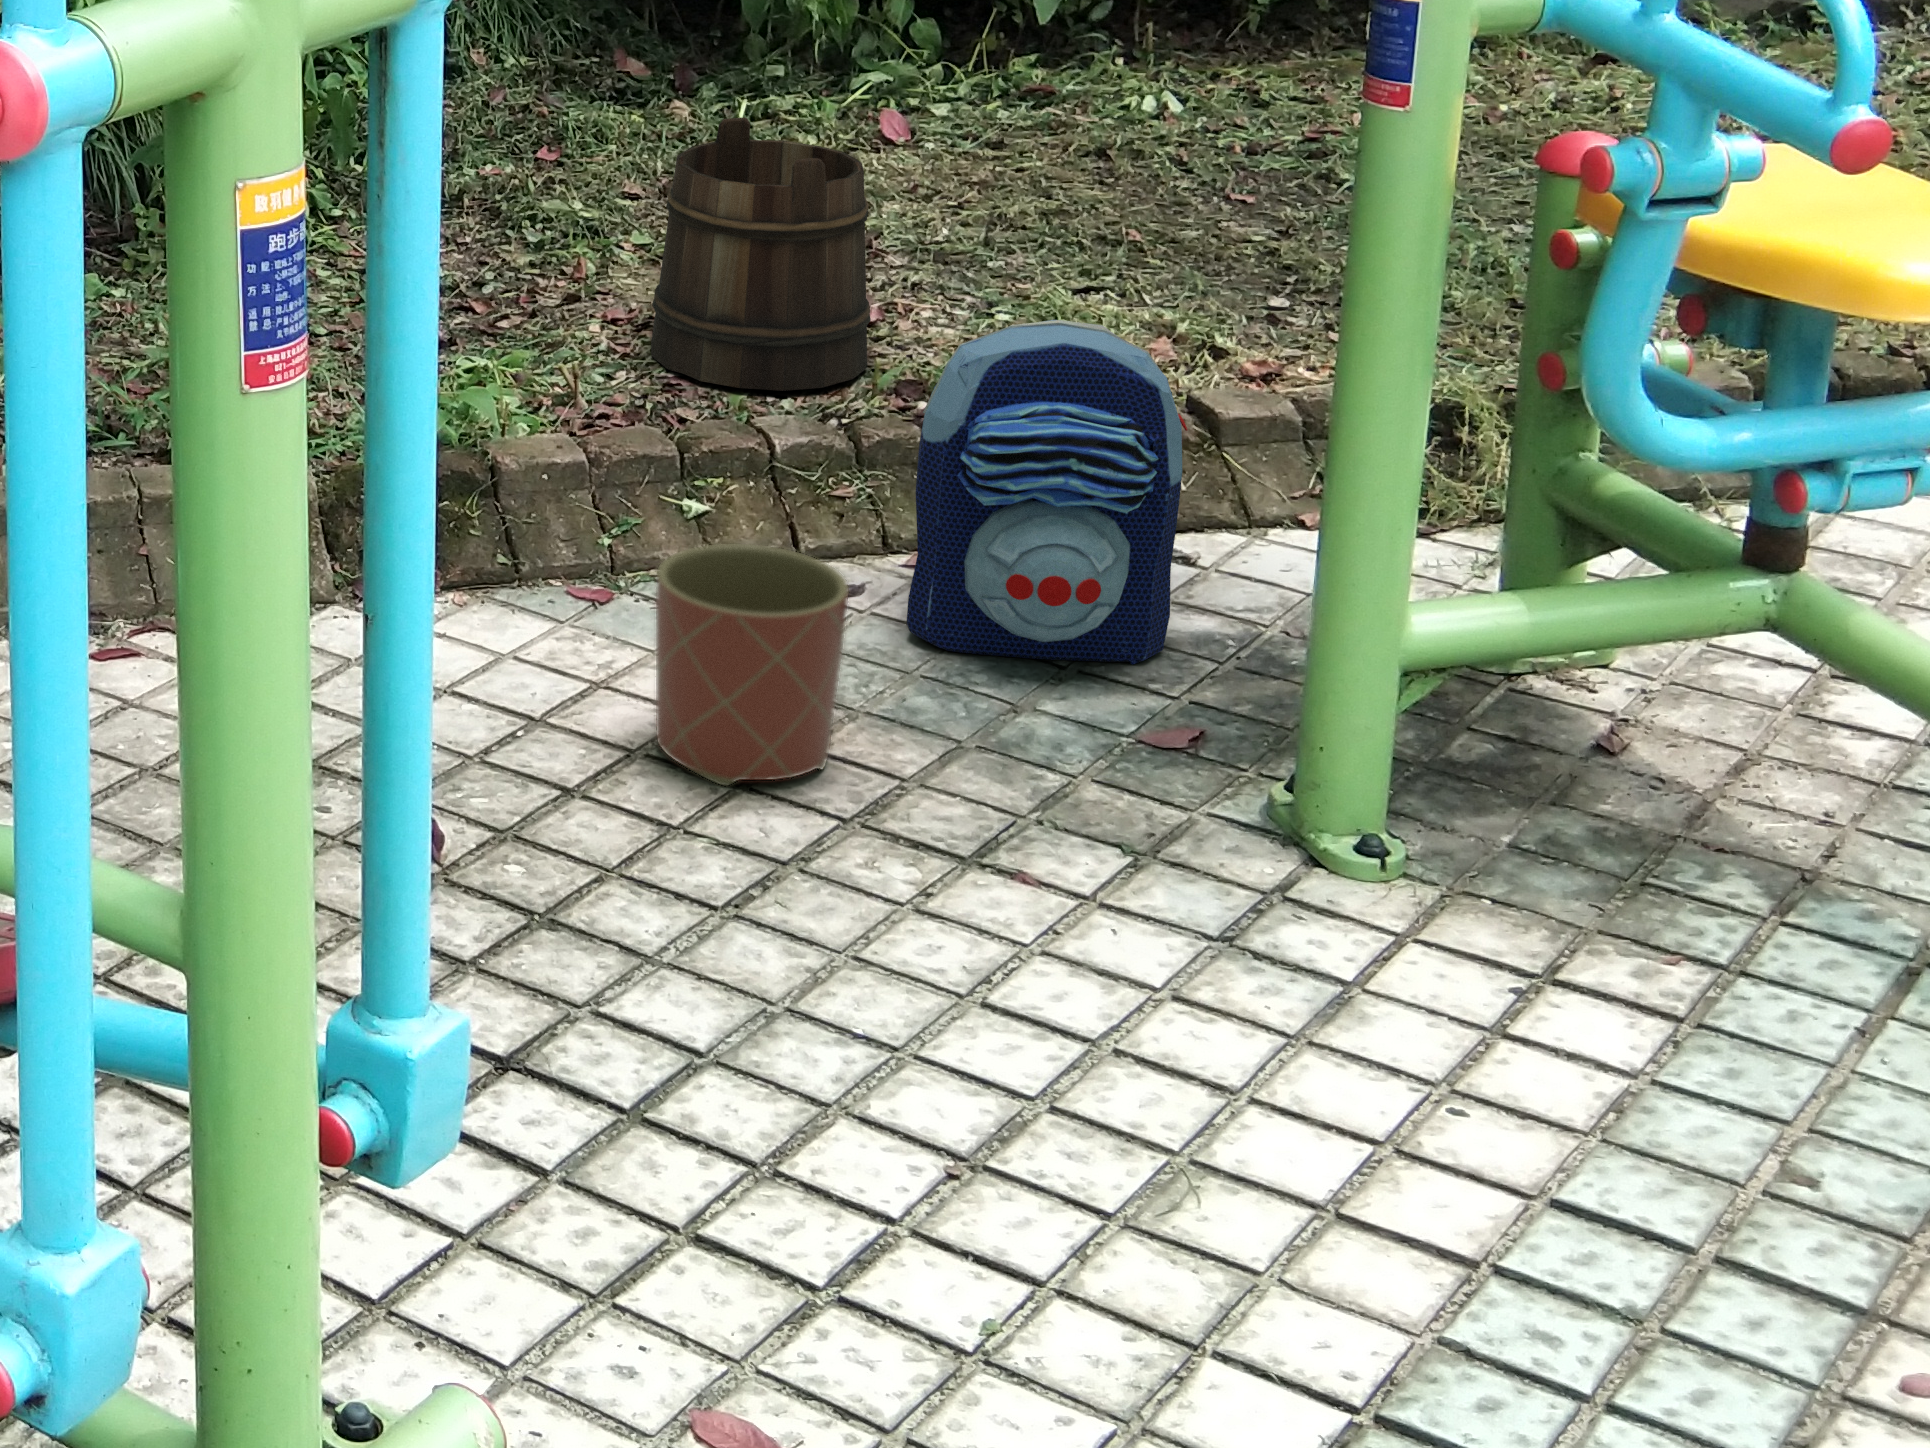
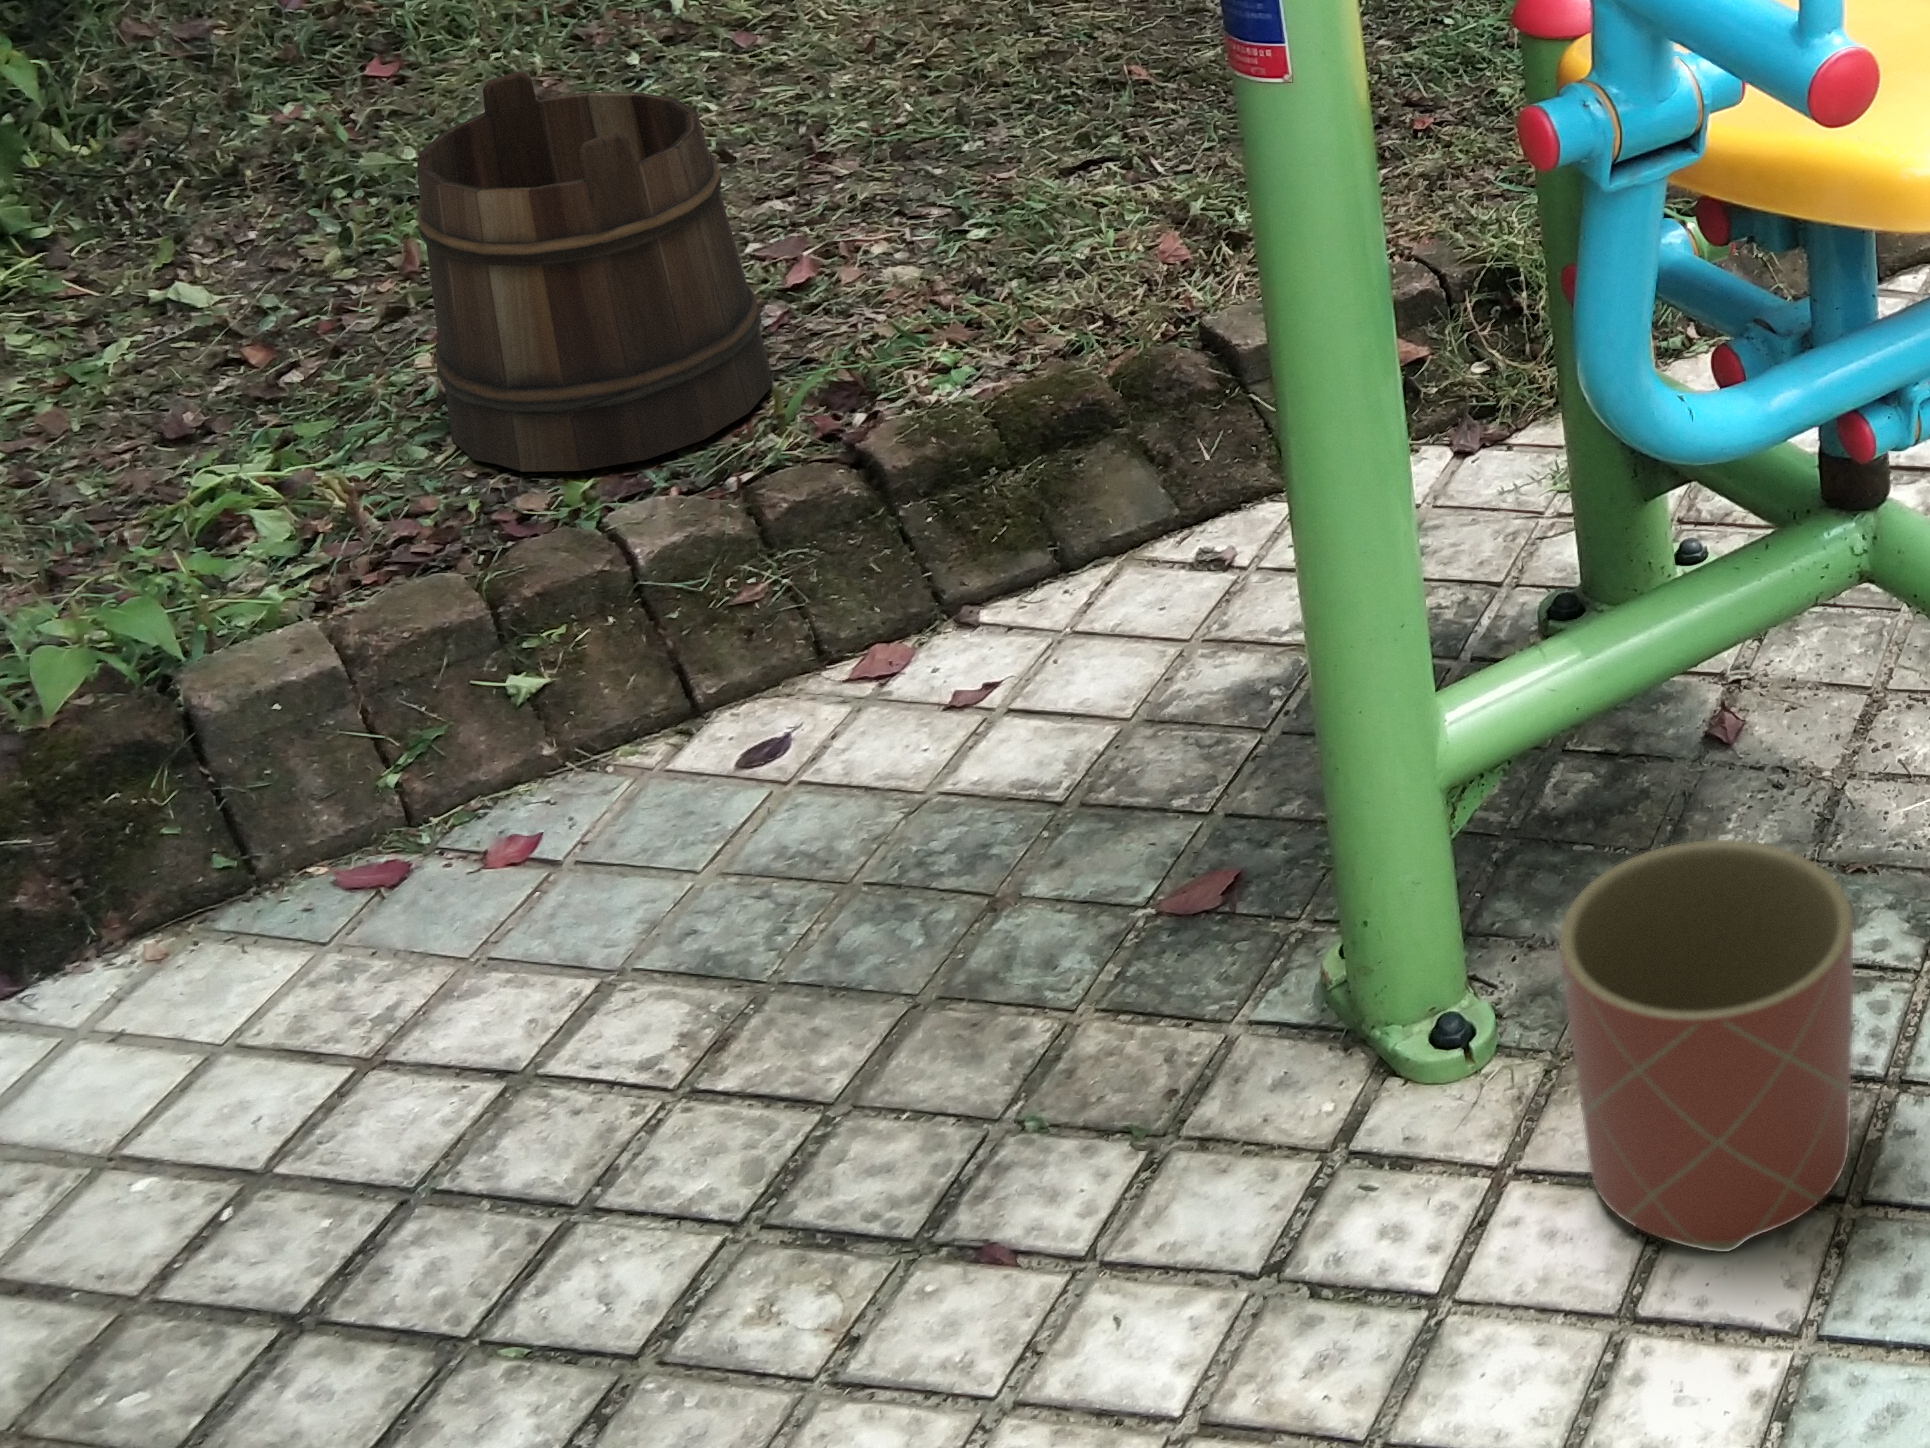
backpack: present [907,320,1188,665] -> none [795,344,1192,823]
planter: present [656,544,849,785] -> present [1559,840,1853,1252]

